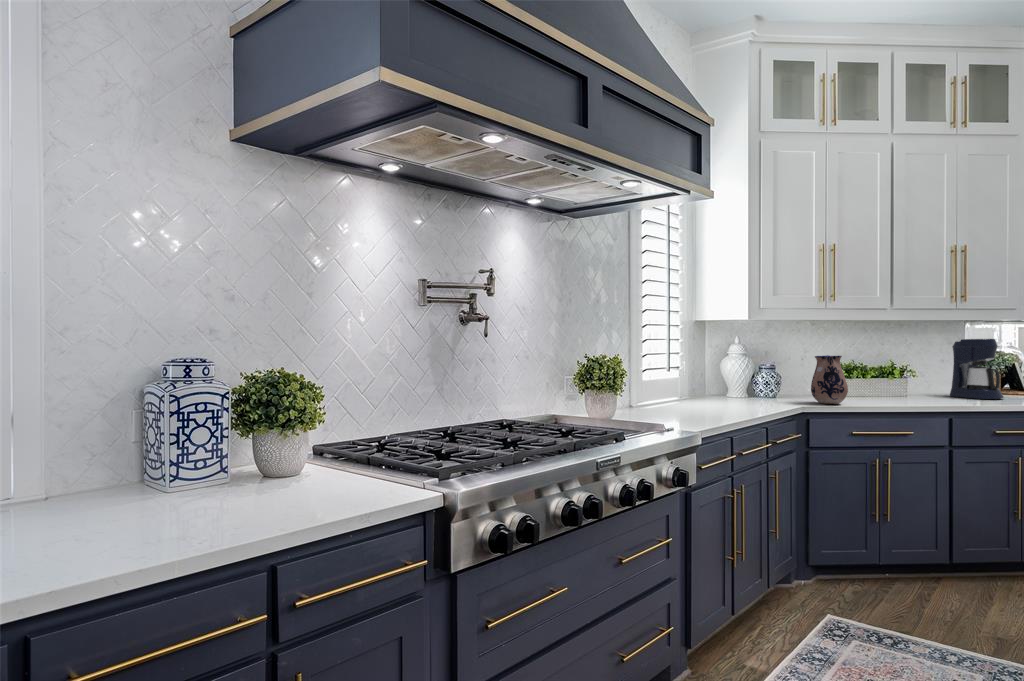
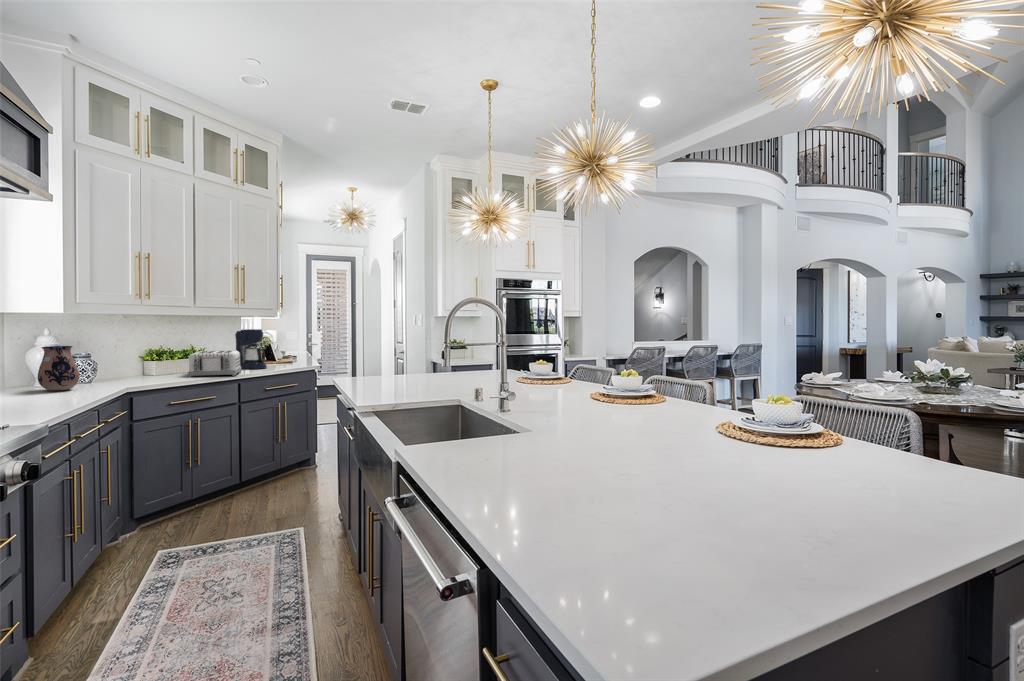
ceramic pitcher: present [811,355,848,404] -> present [38,346,80,391]
toaster: none [879,368,957,405] -> present [188,351,241,377]

